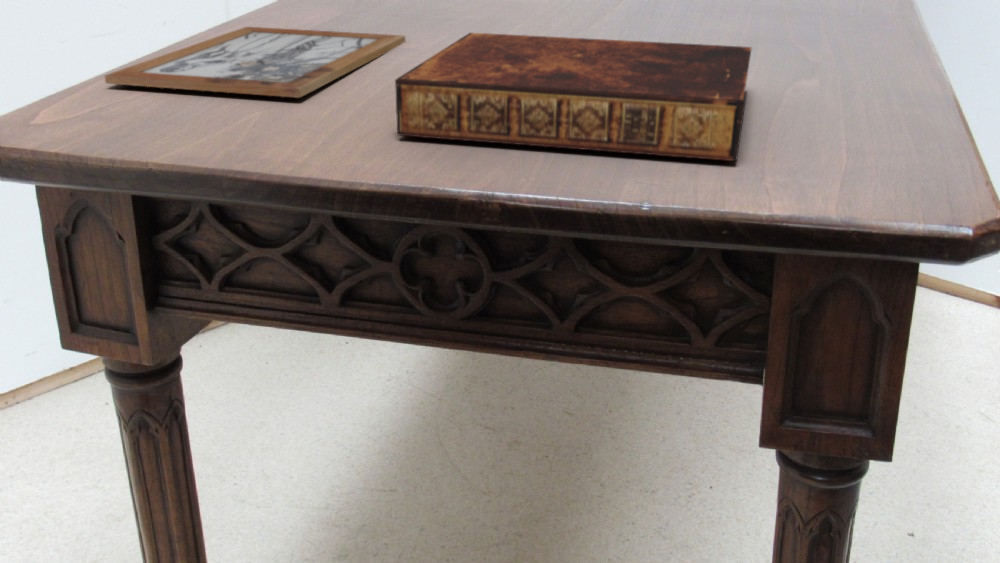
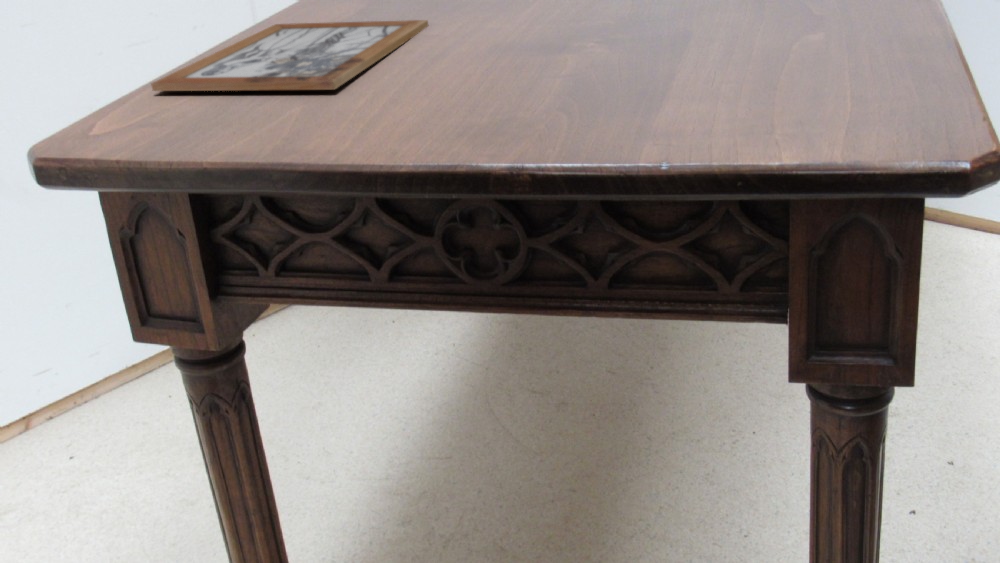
book: present [395,33,751,161] -> none [423,5,760,118]

